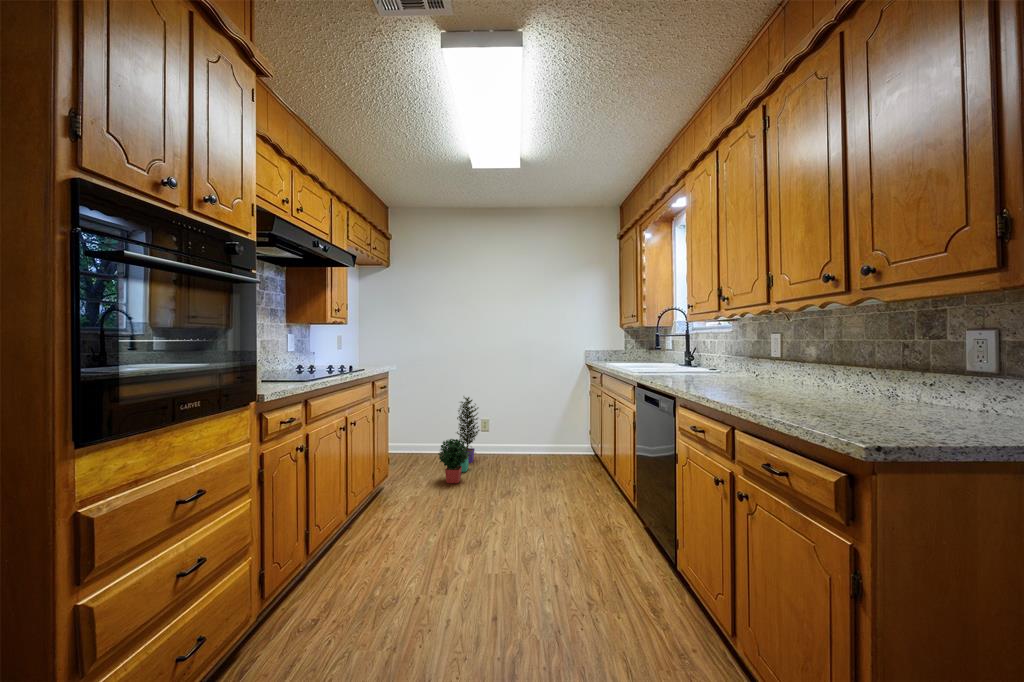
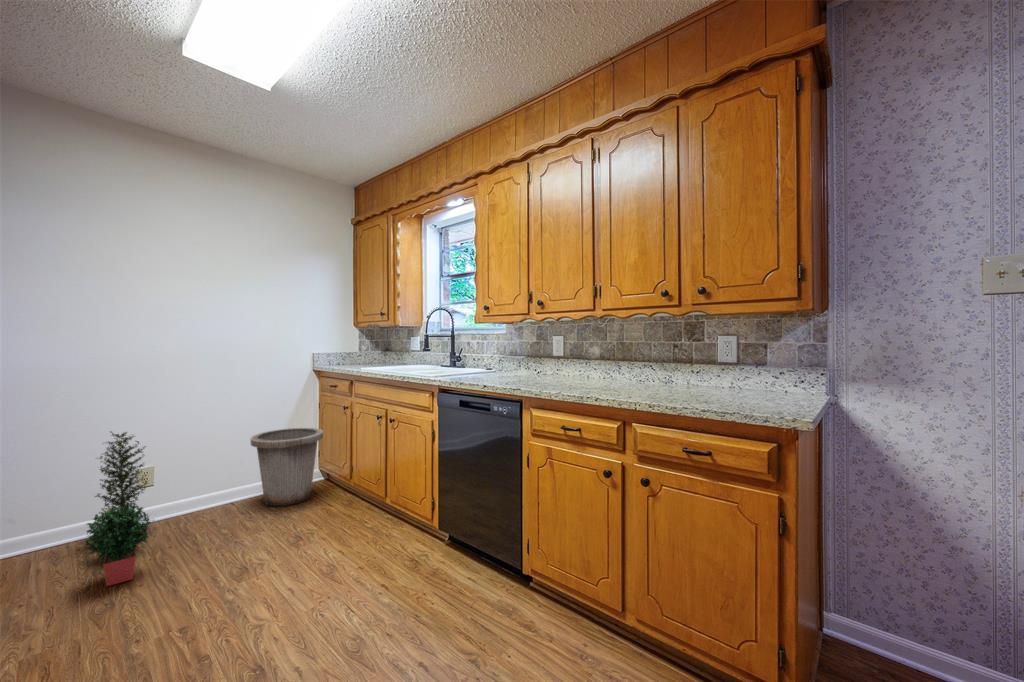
trash can: none [536,409,586,466] -> present [250,428,323,506]

